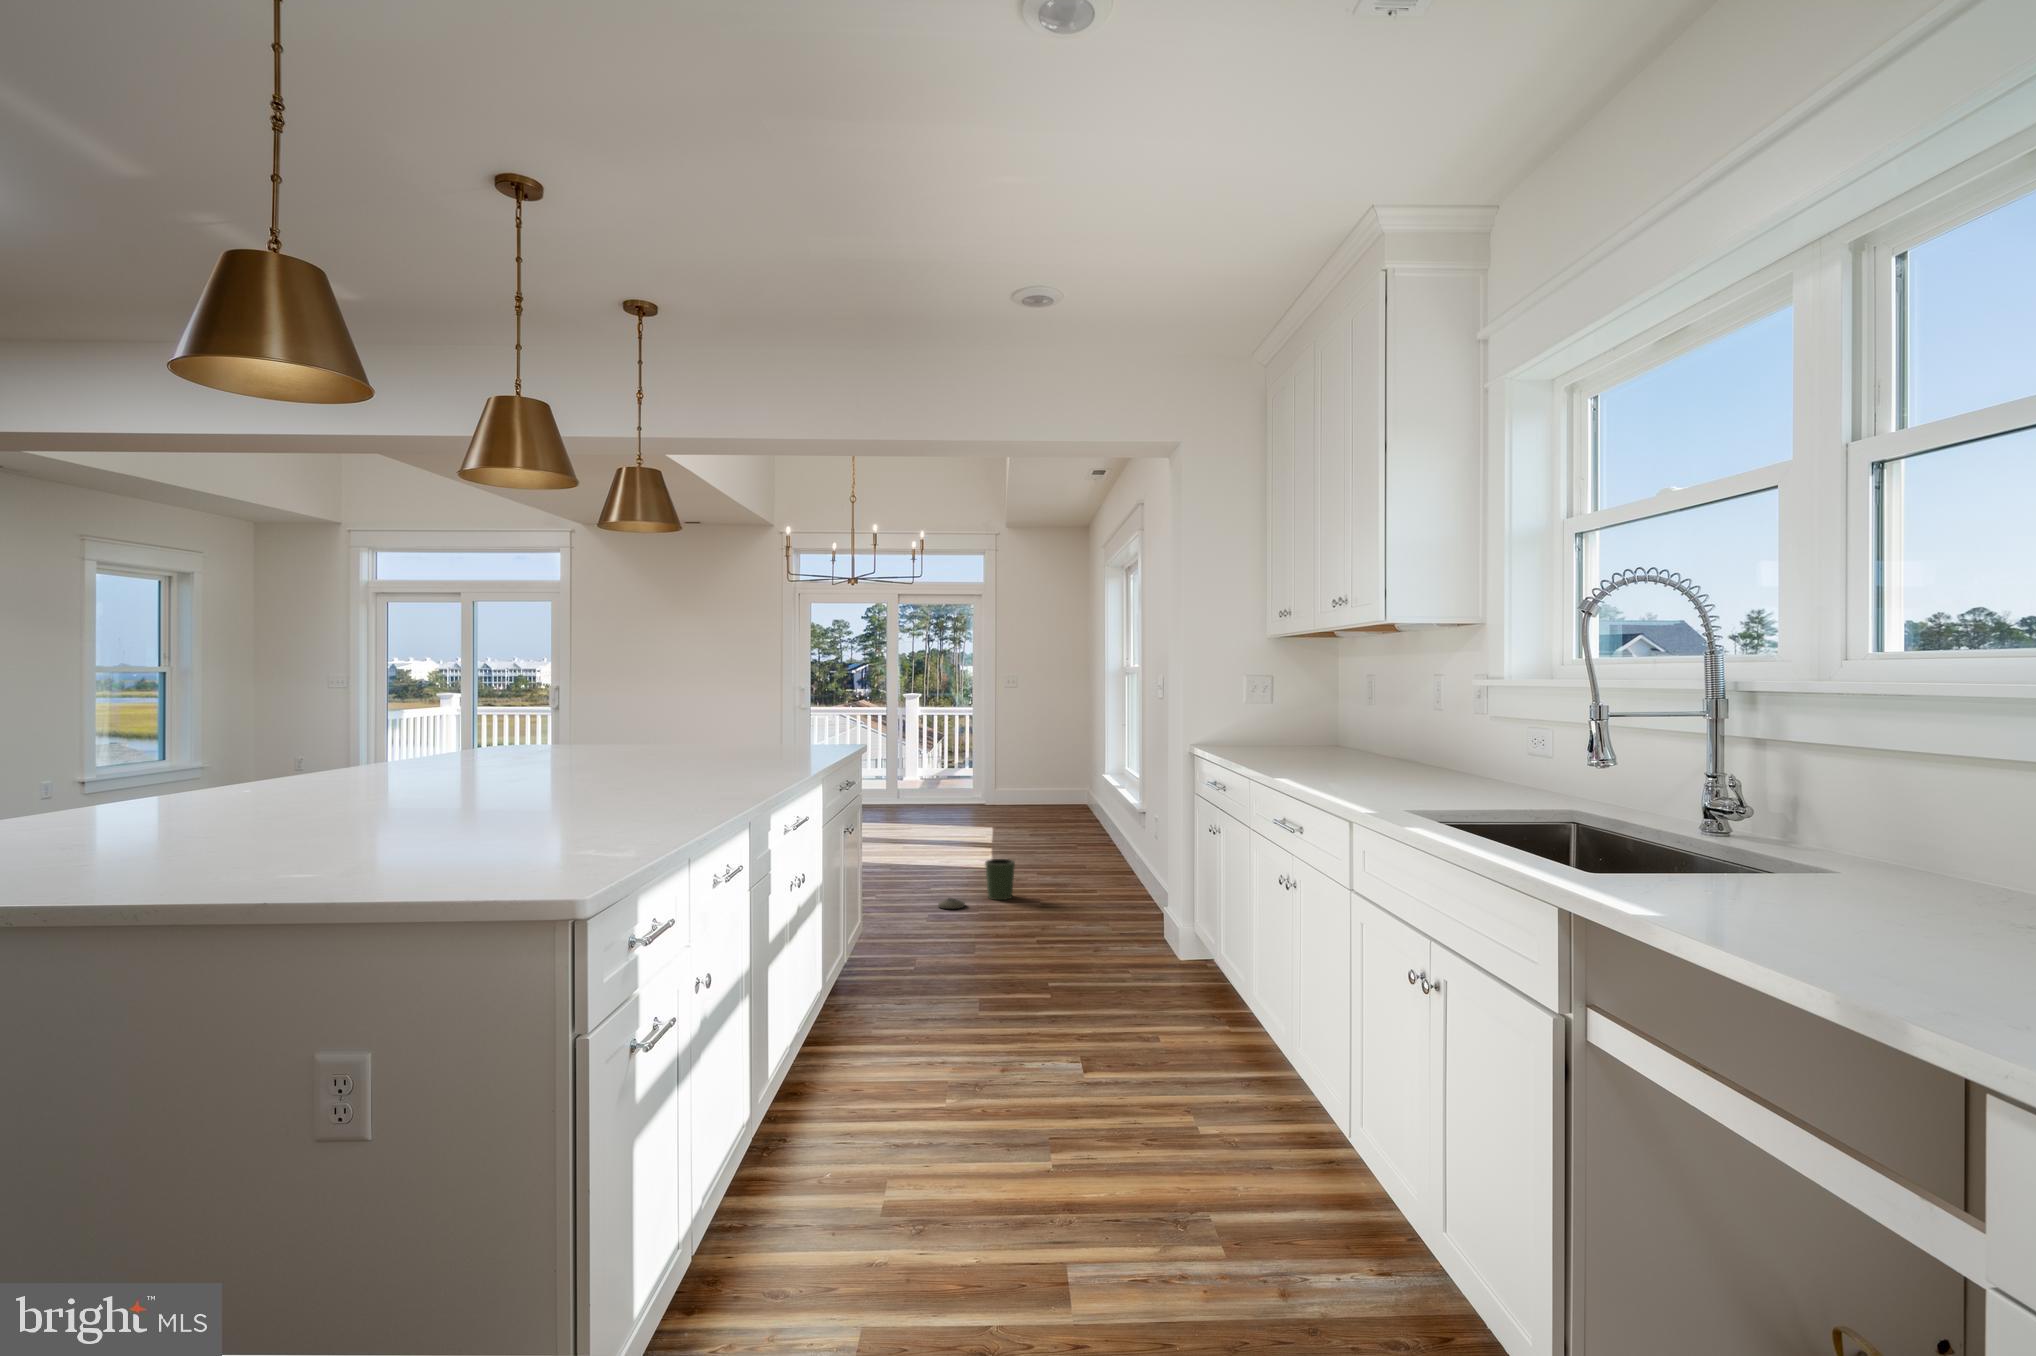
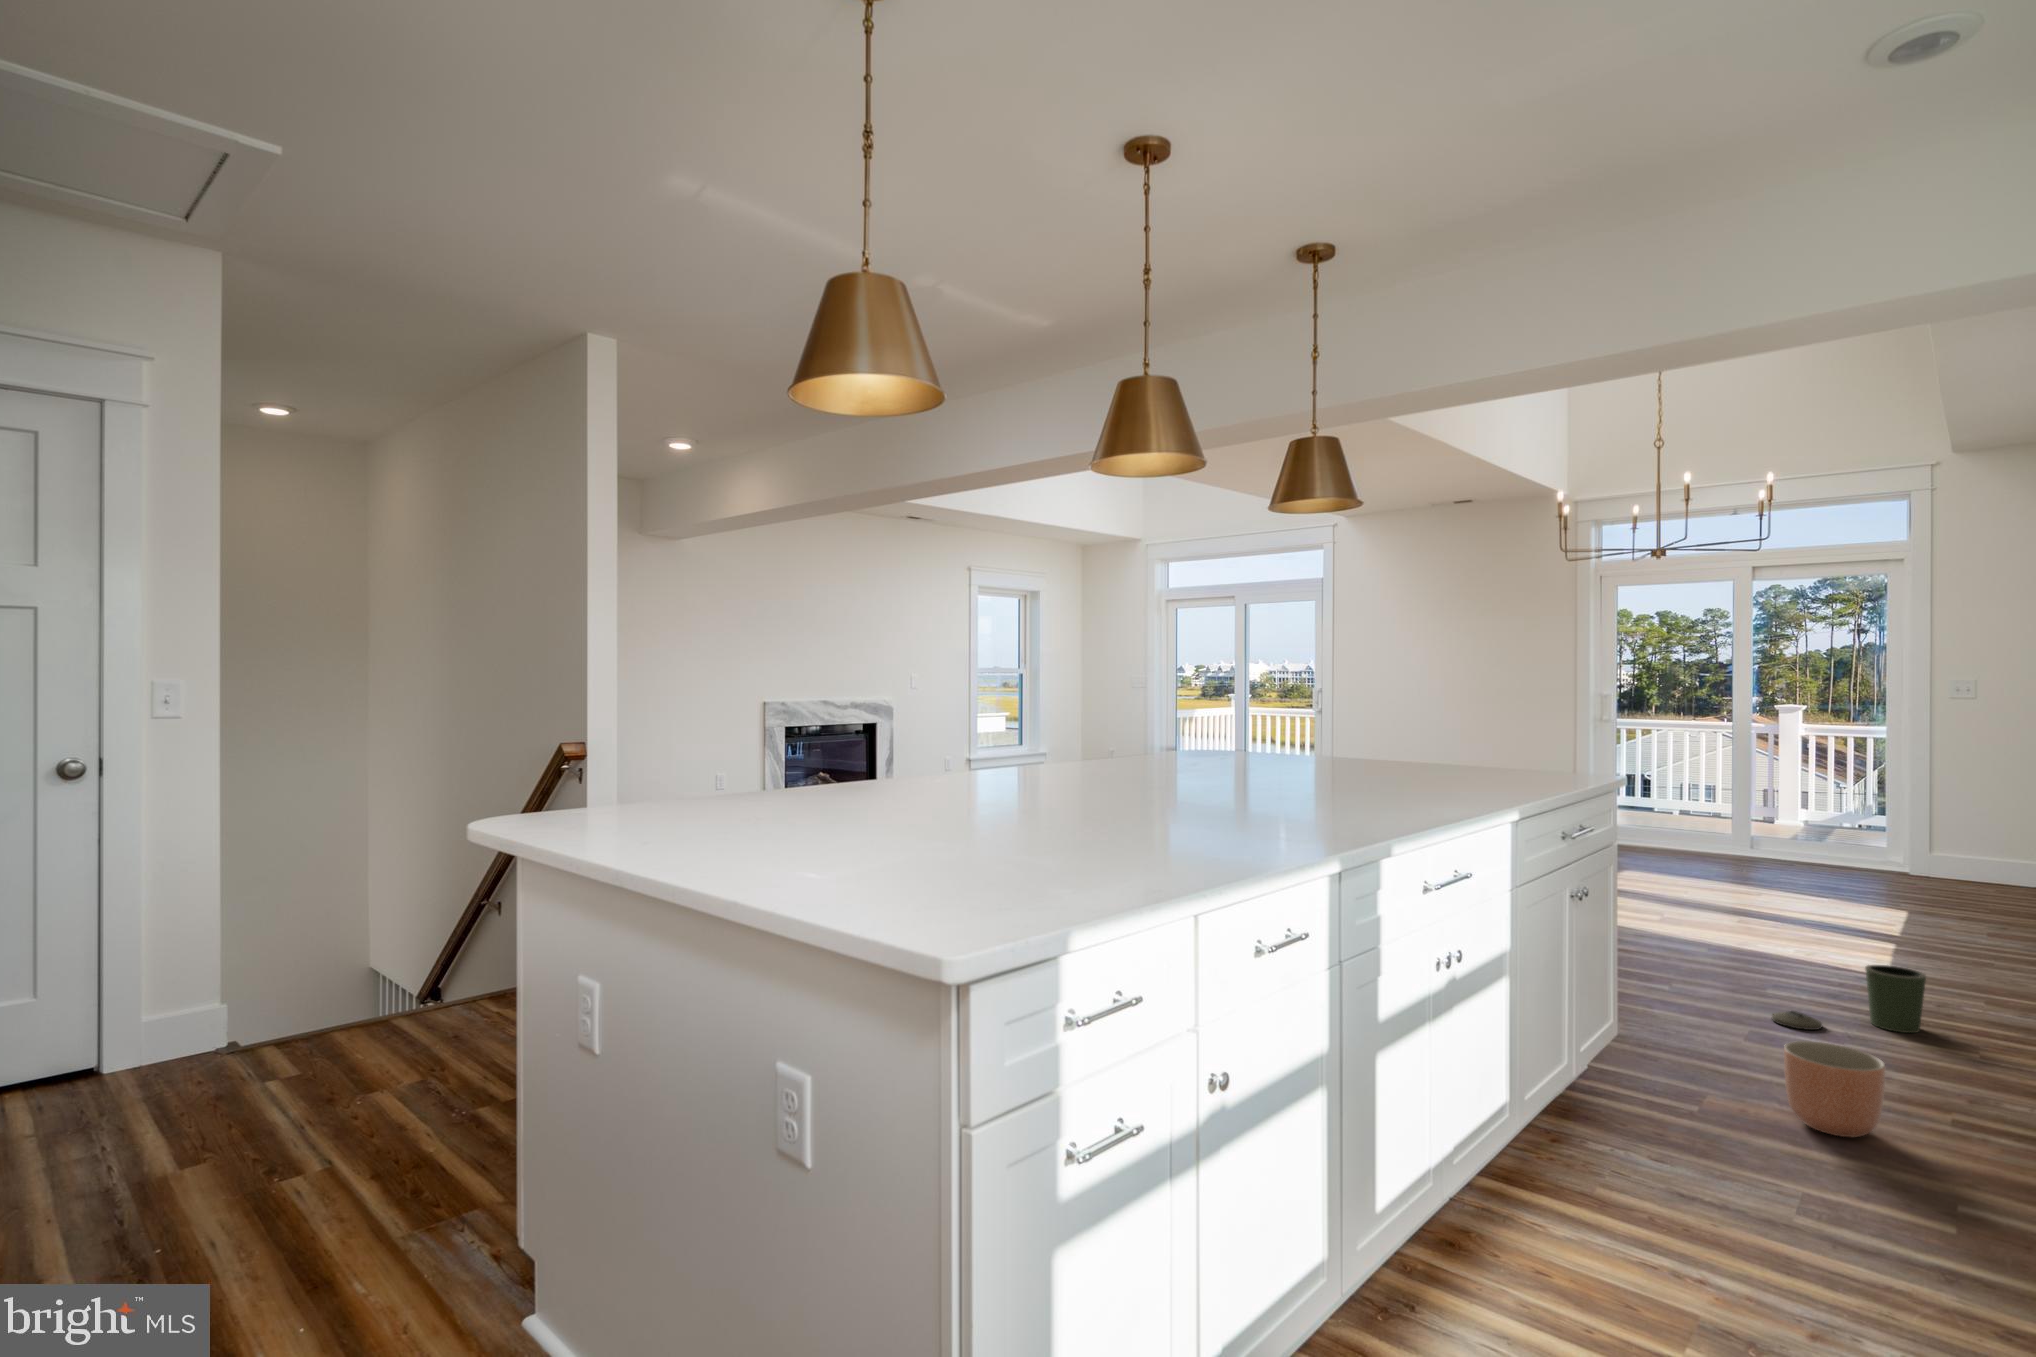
planter: none [960,909,1011,965] -> present [1784,1041,1885,1137]

